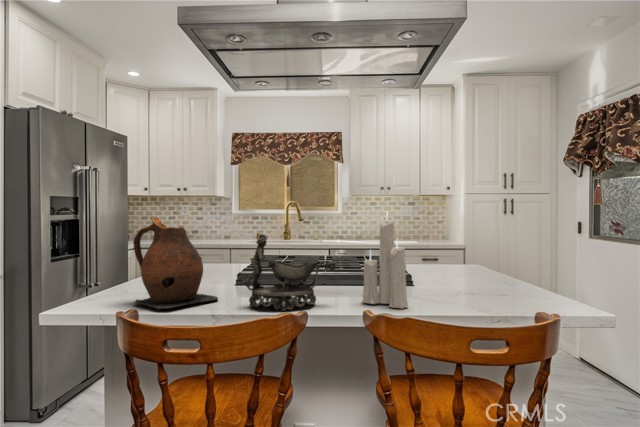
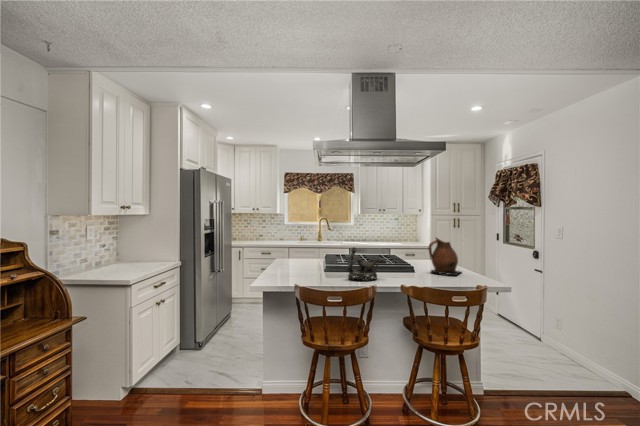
candle: present [362,215,408,308] -> none [397,234,418,280]
ceramic pitcher: present [133,218,218,310] -> present [429,238,460,275]

